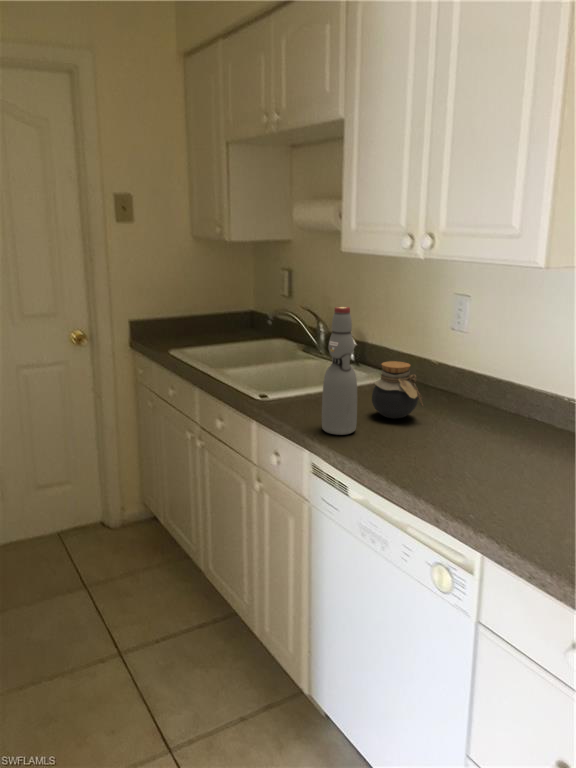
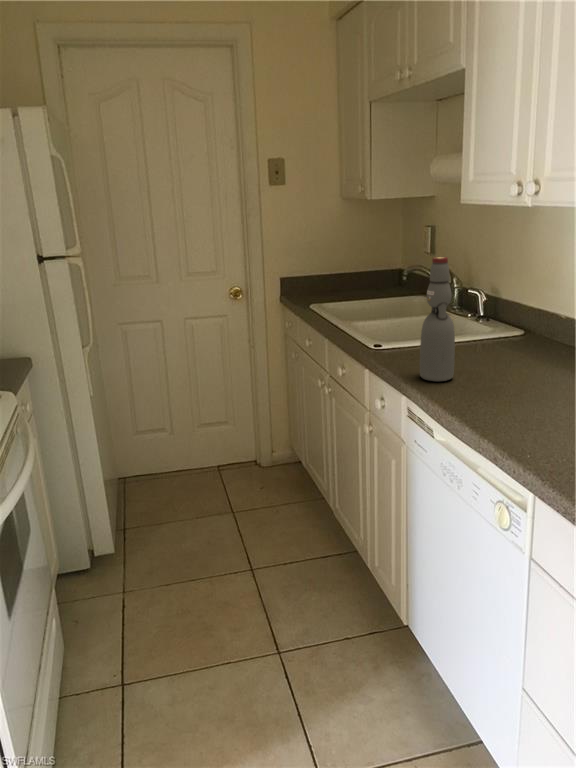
jar: present [372,361,423,419] -> none [477,313,528,370]

